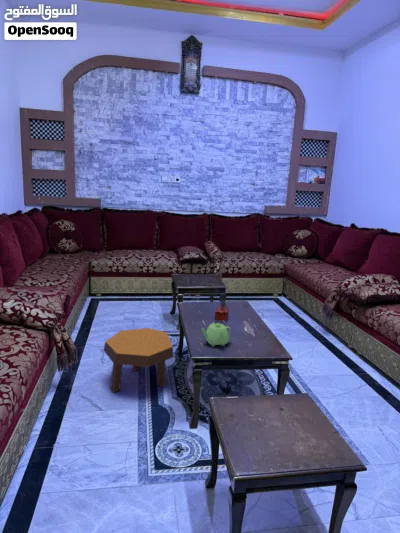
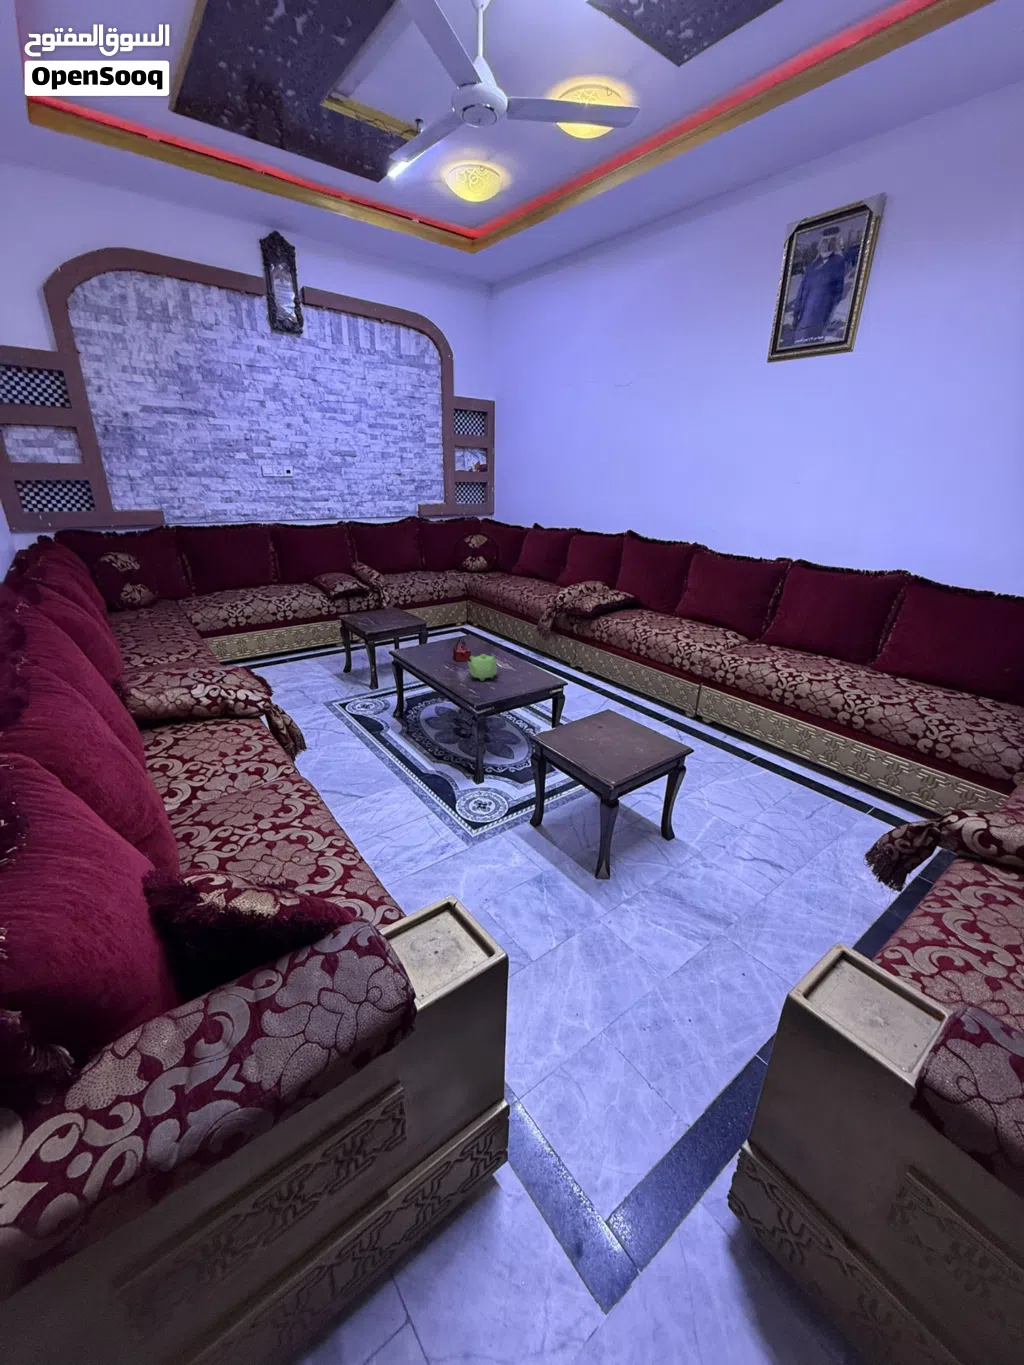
footstool: present [104,328,174,392] -> none [332,684,424,765]

